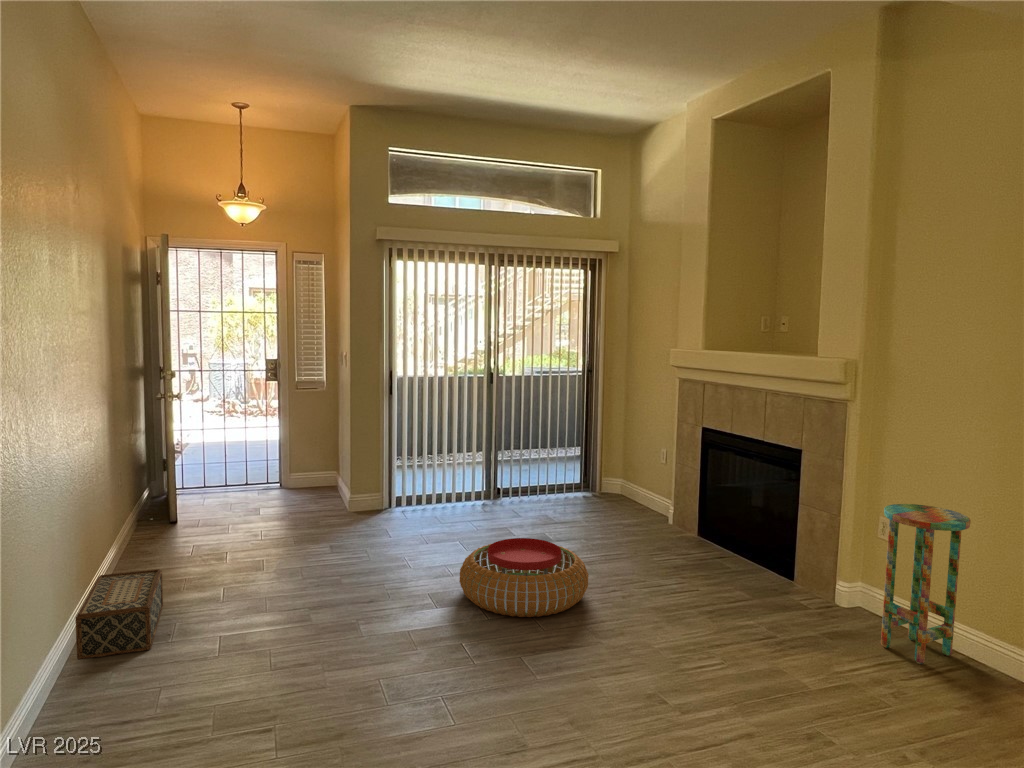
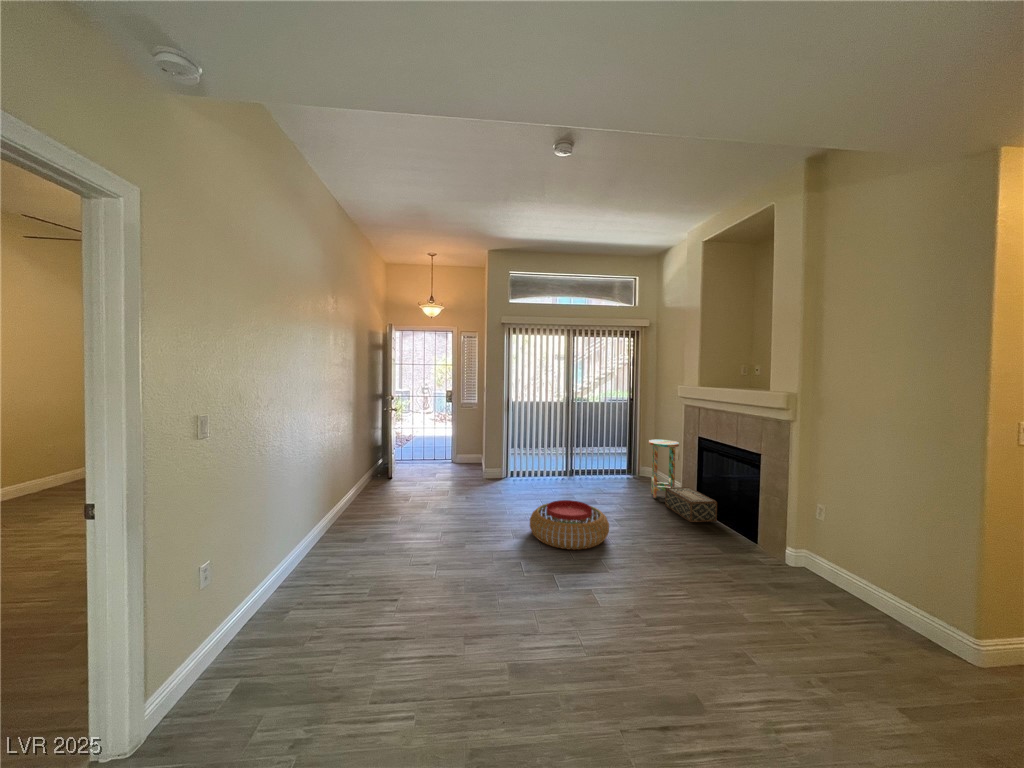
side table: present [881,504,971,664] -> present [649,440,679,498]
woven basket: present [76,569,163,660] -> present [665,487,717,522]

